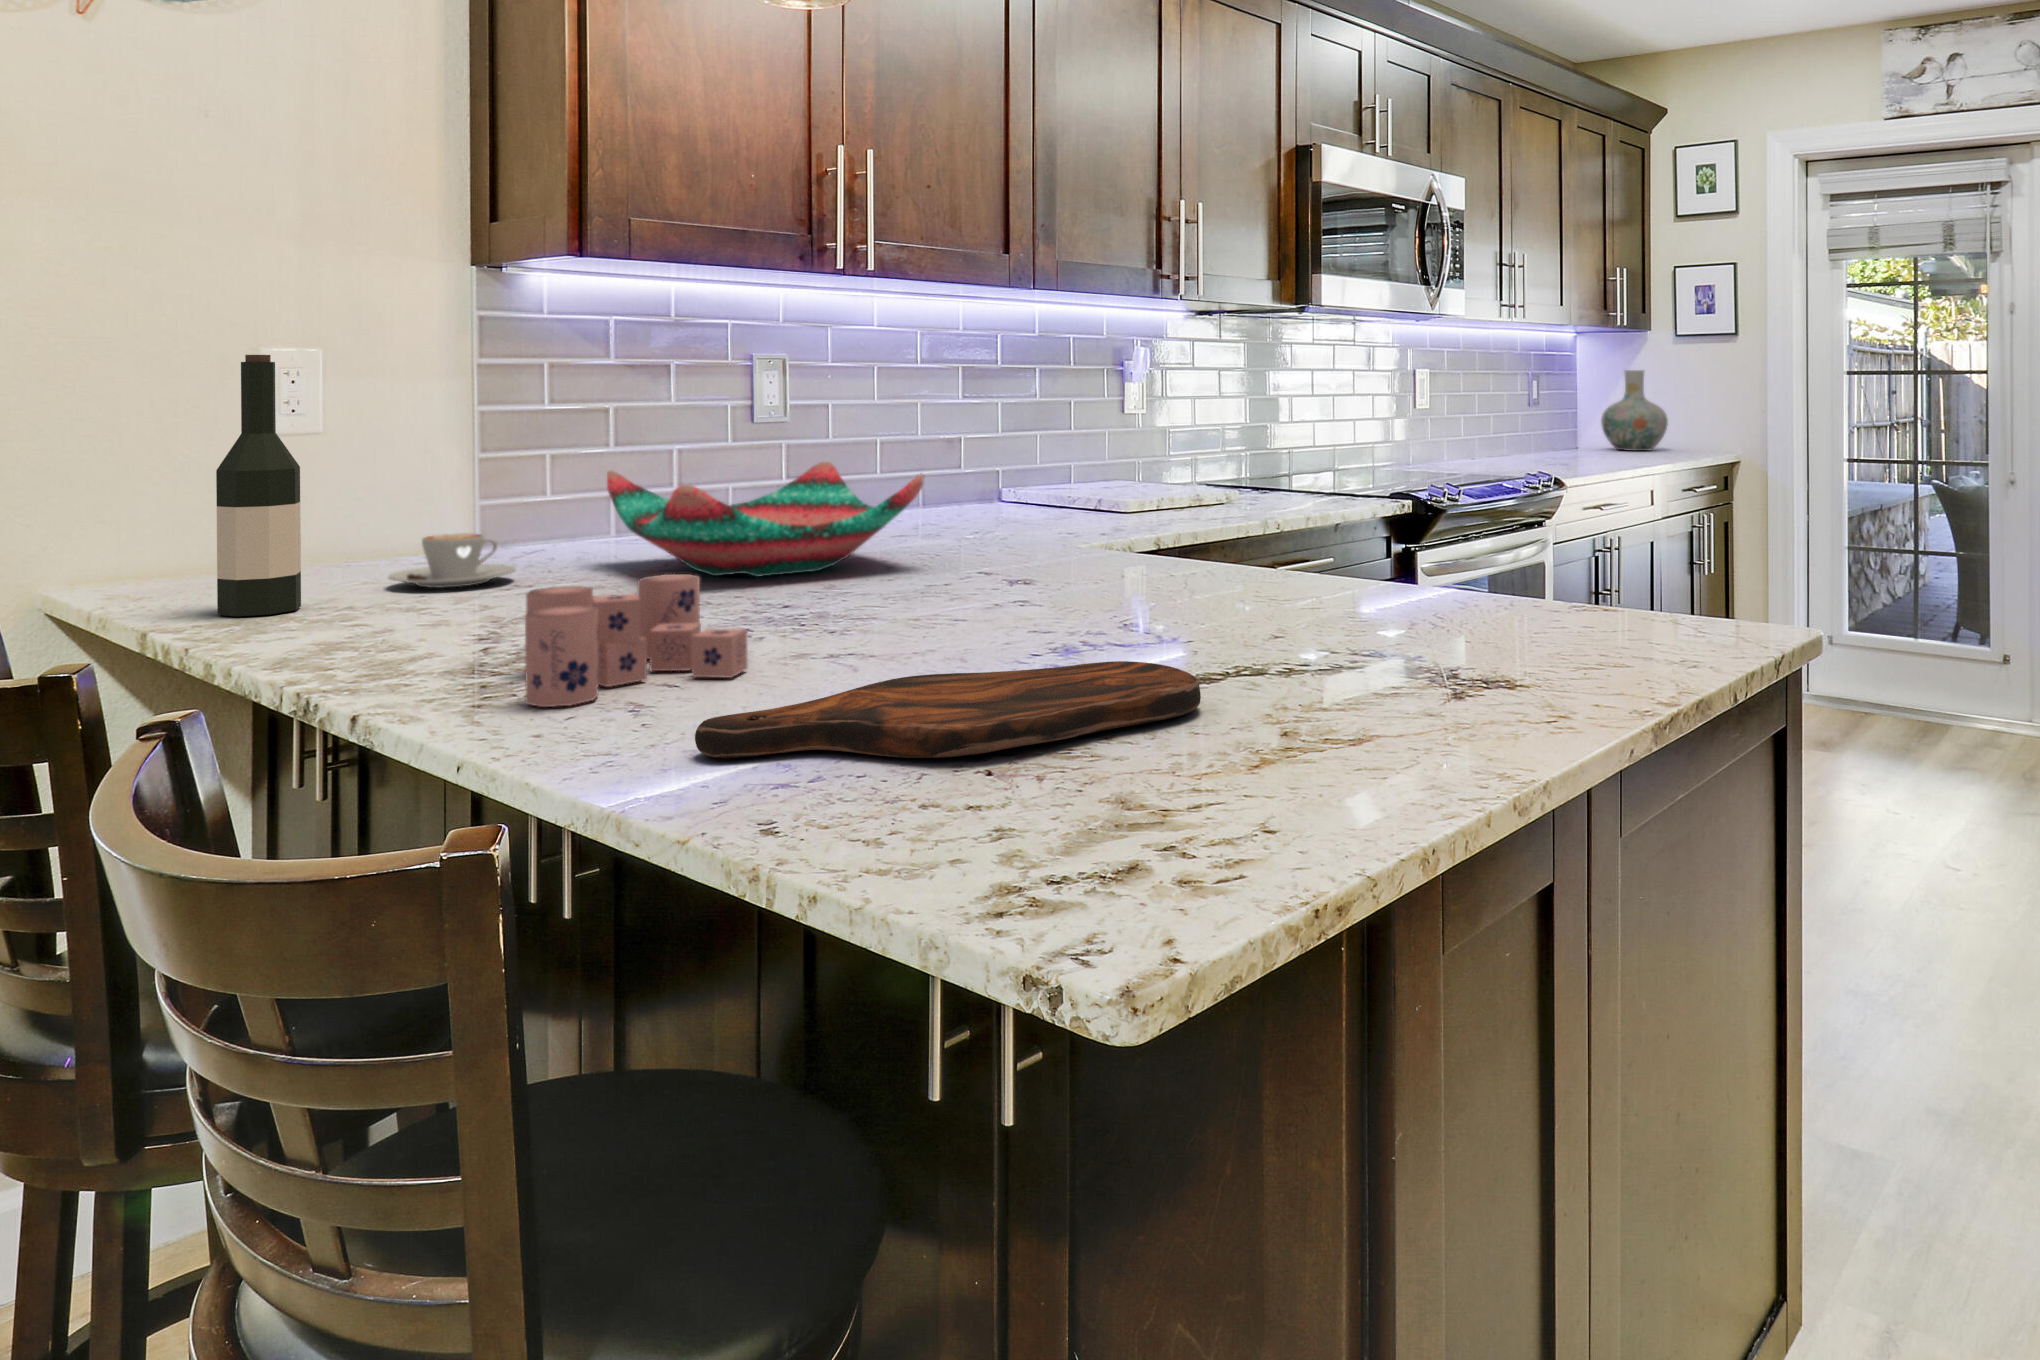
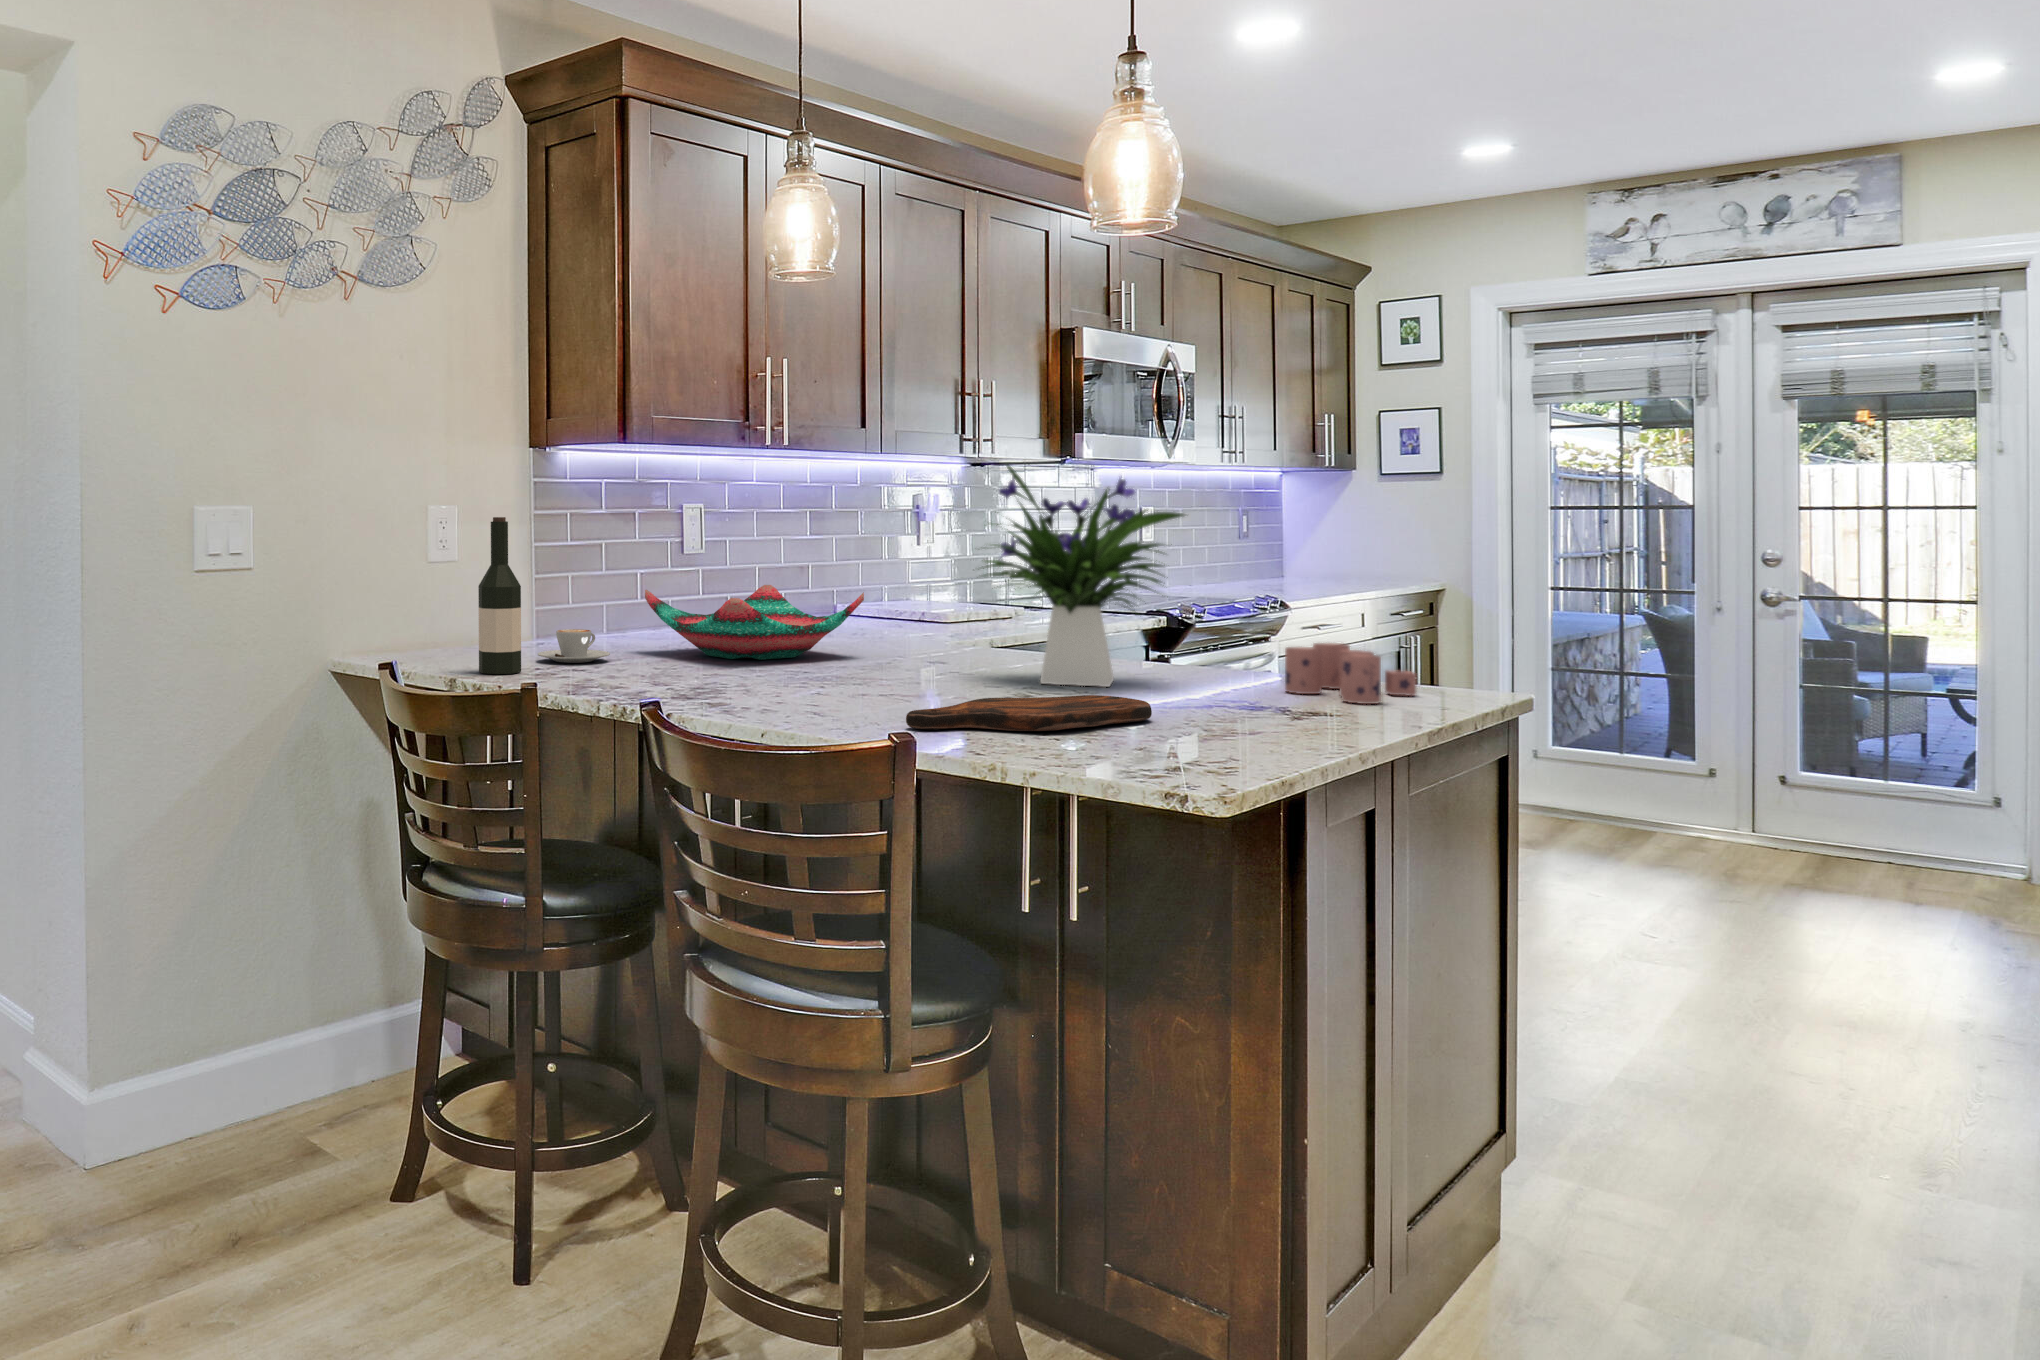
flower arrangement: none [1005,270,1340,625] -> present [983,465,1184,687]
vase: present [1601,370,1668,451] -> none [1306,507,1372,581]
candle: present [525,574,748,707] -> present [1285,643,1417,704]

